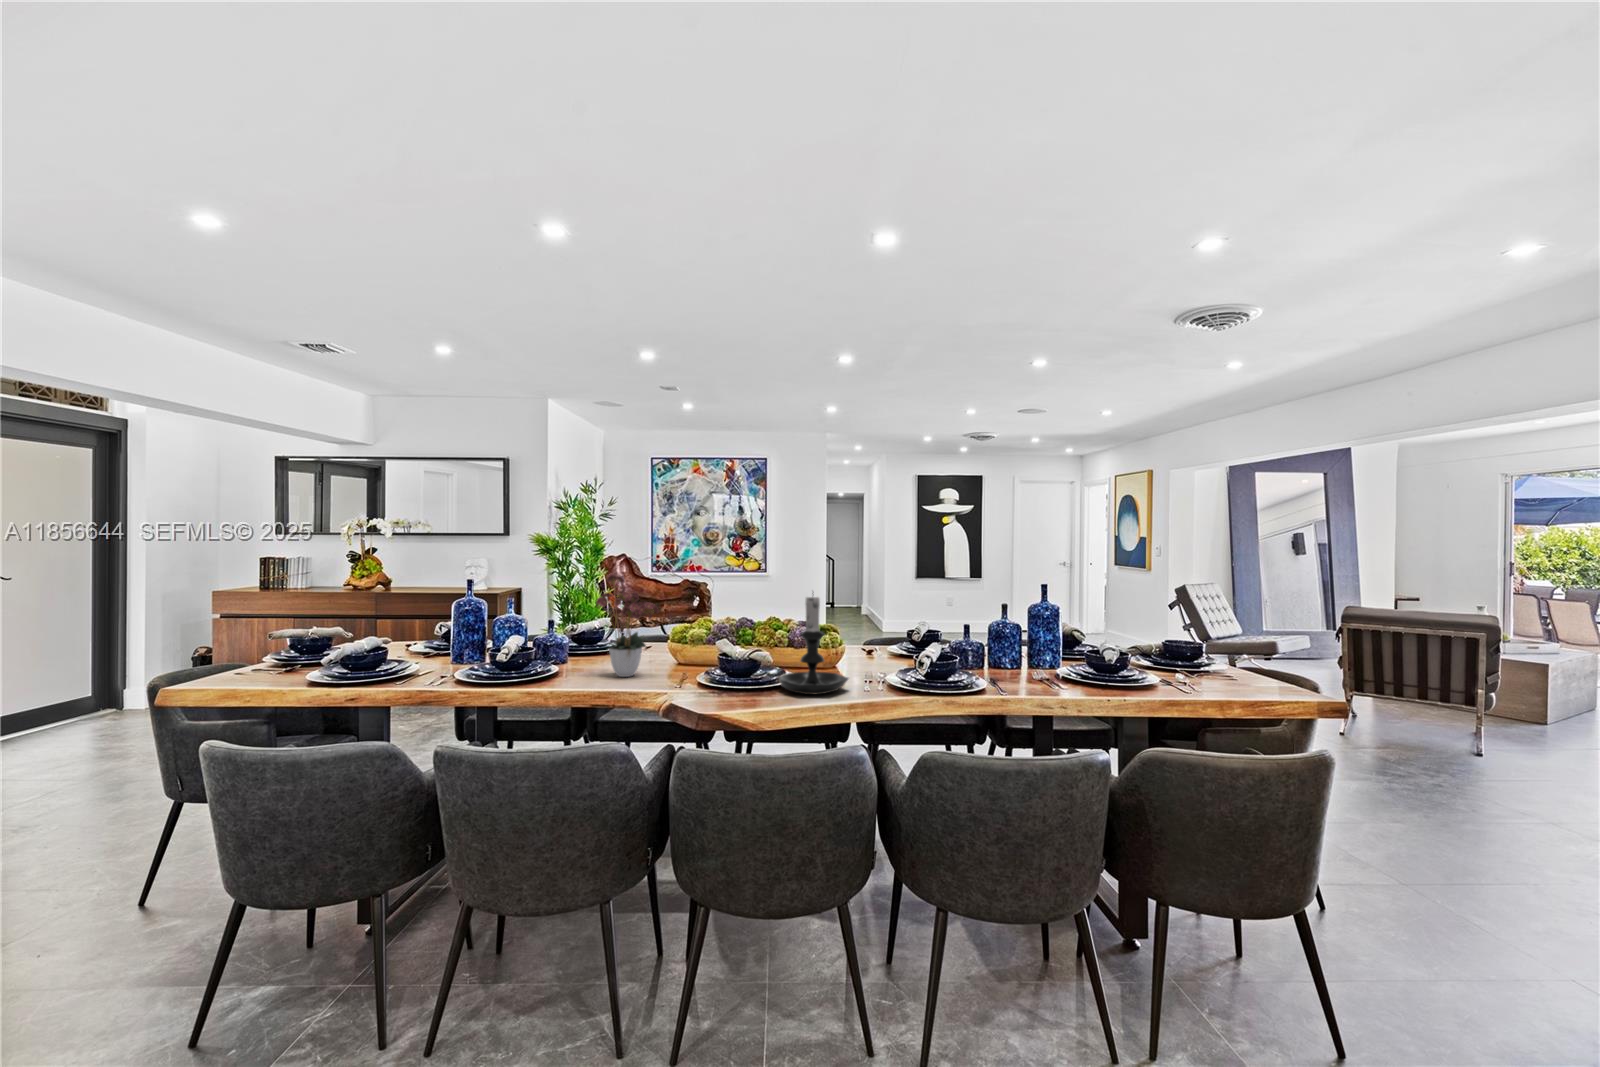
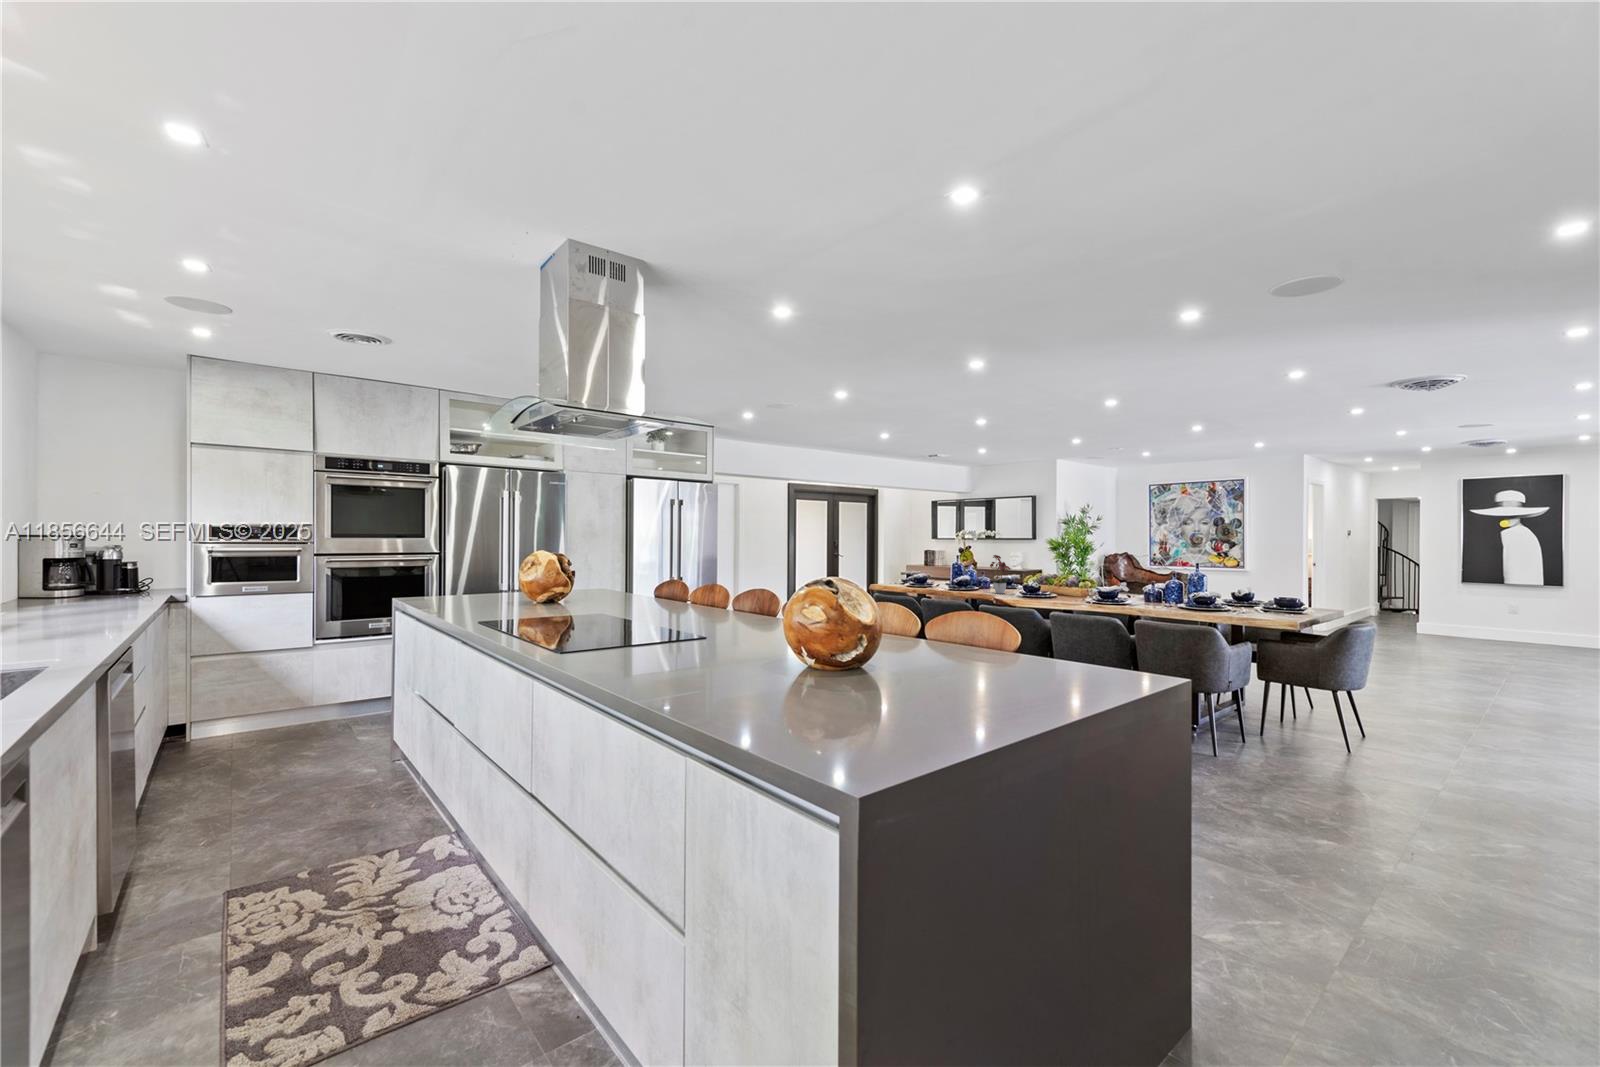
candle holder: present [779,593,848,694] -> none [1041,562,1070,602]

